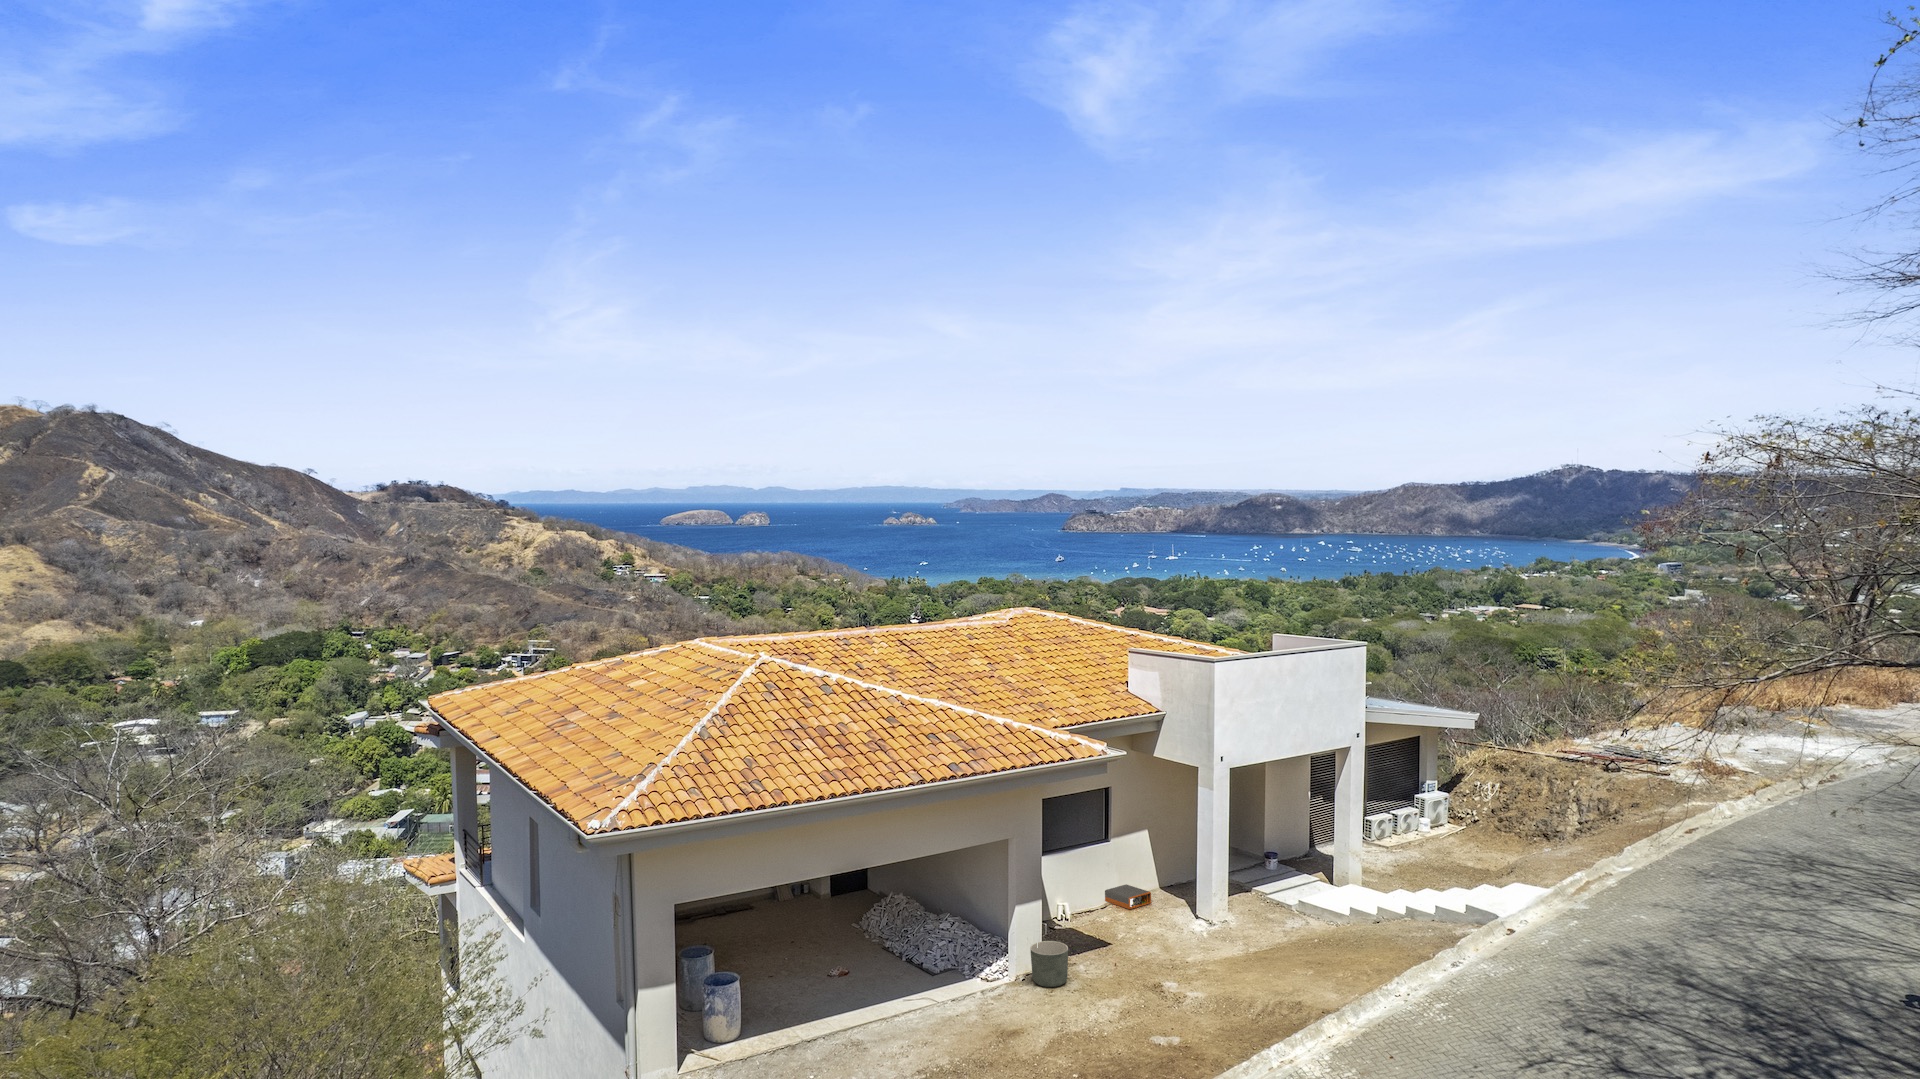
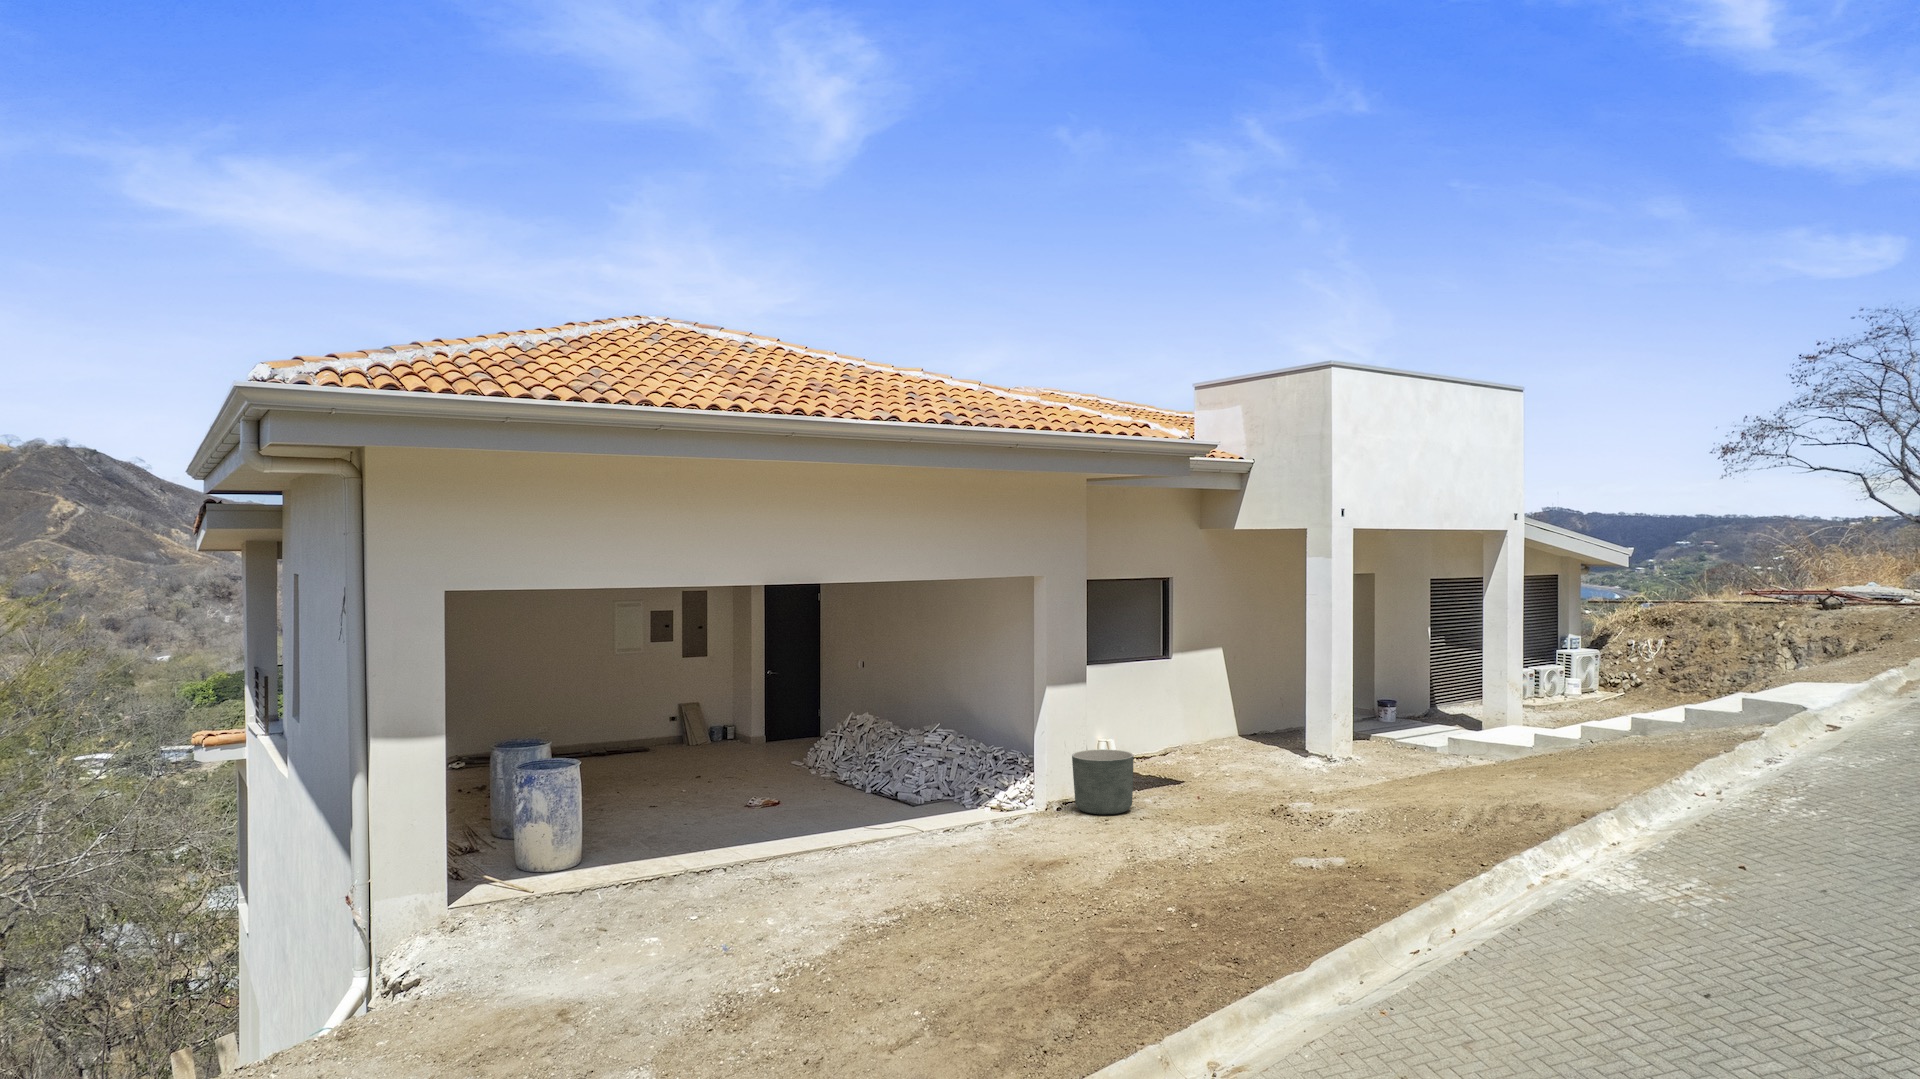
storage box: present [1105,884,1151,909] -> none [1163,723,1232,749]

